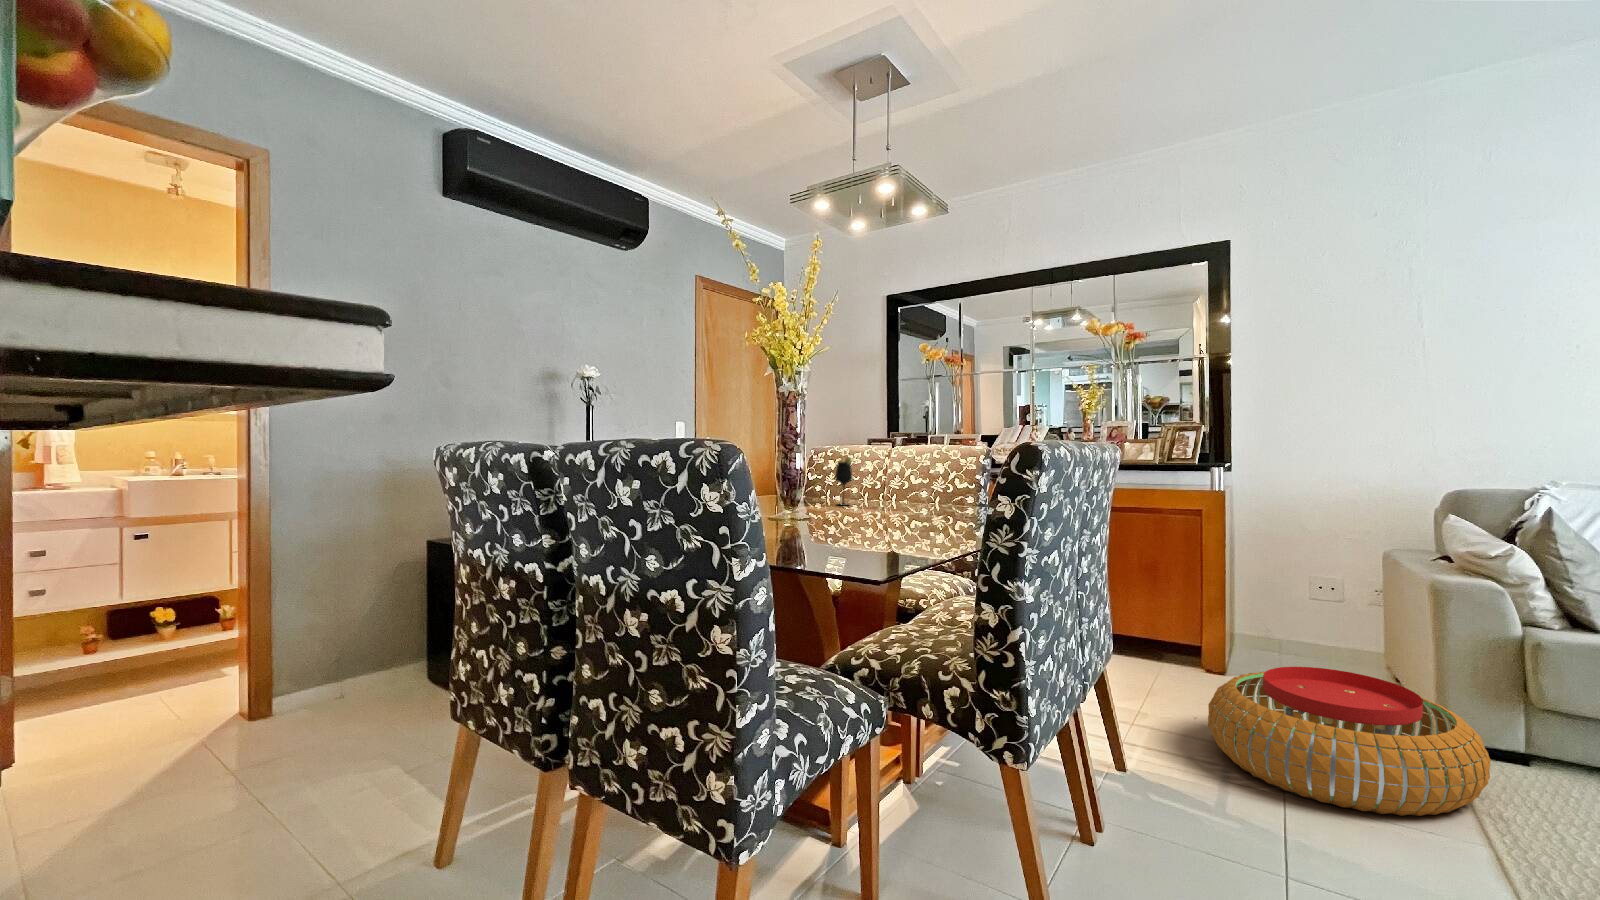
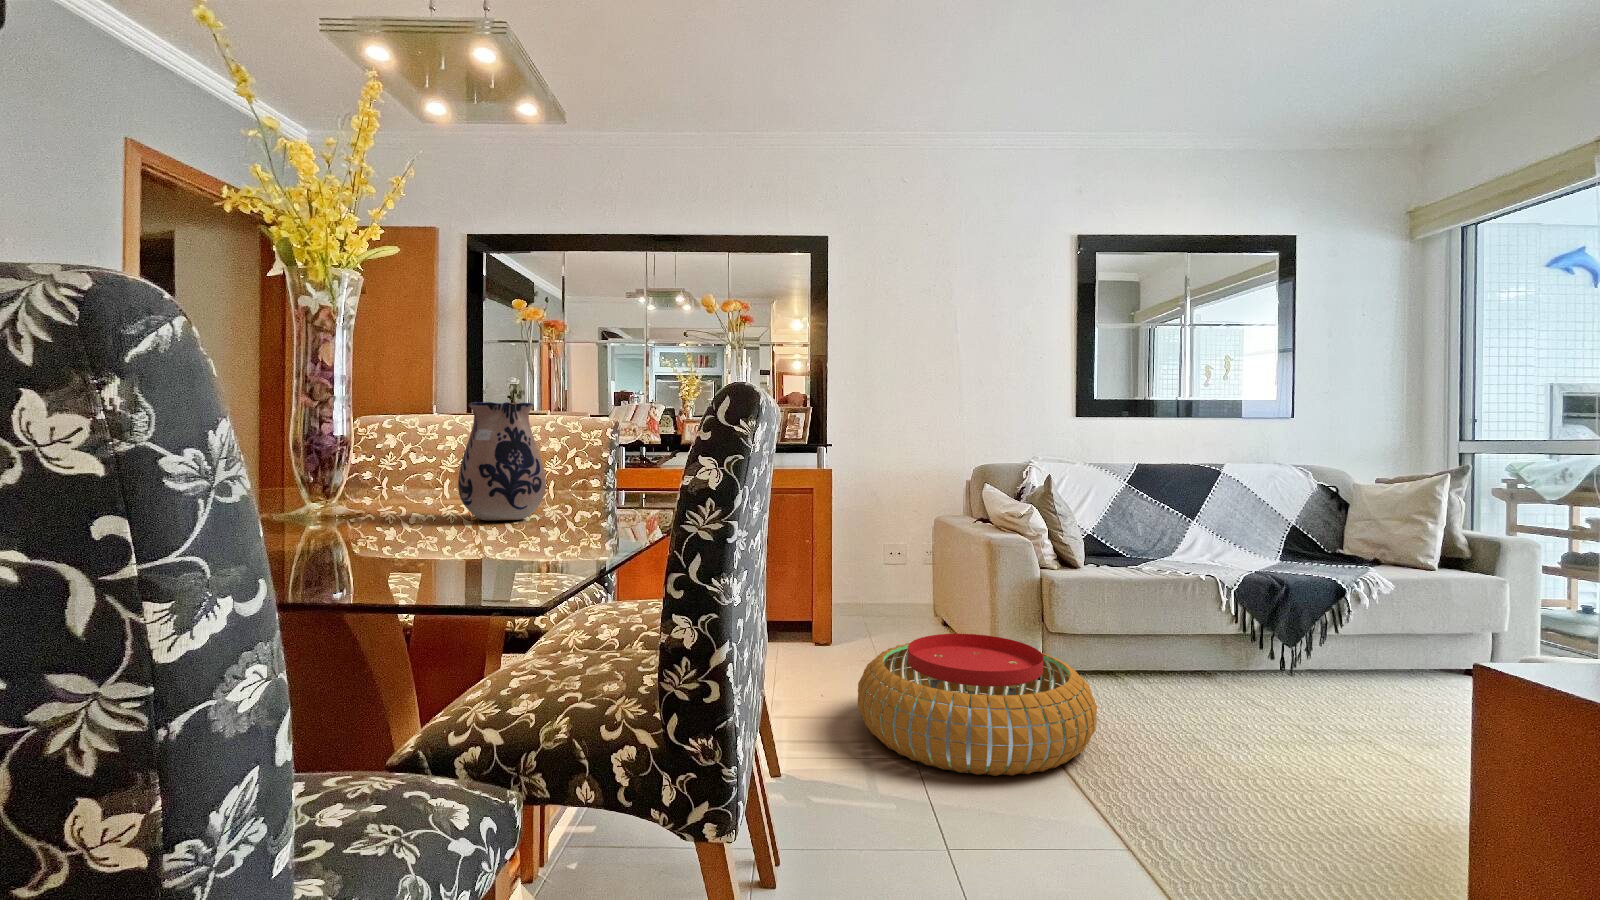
ceramic pitcher: none [867,444,926,528] -> present [458,402,546,521]
wine glass: present [835,457,853,505] -> none [402,422,429,497]

